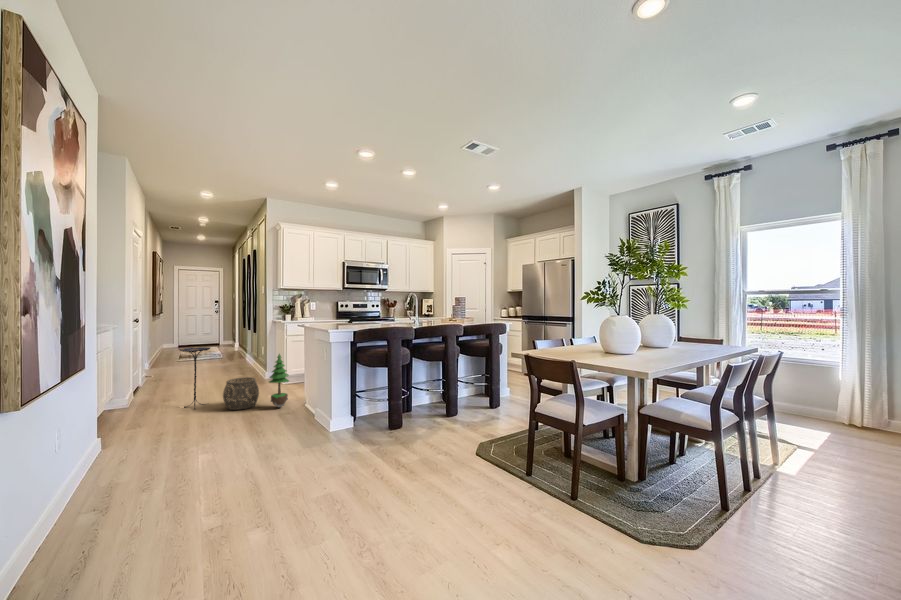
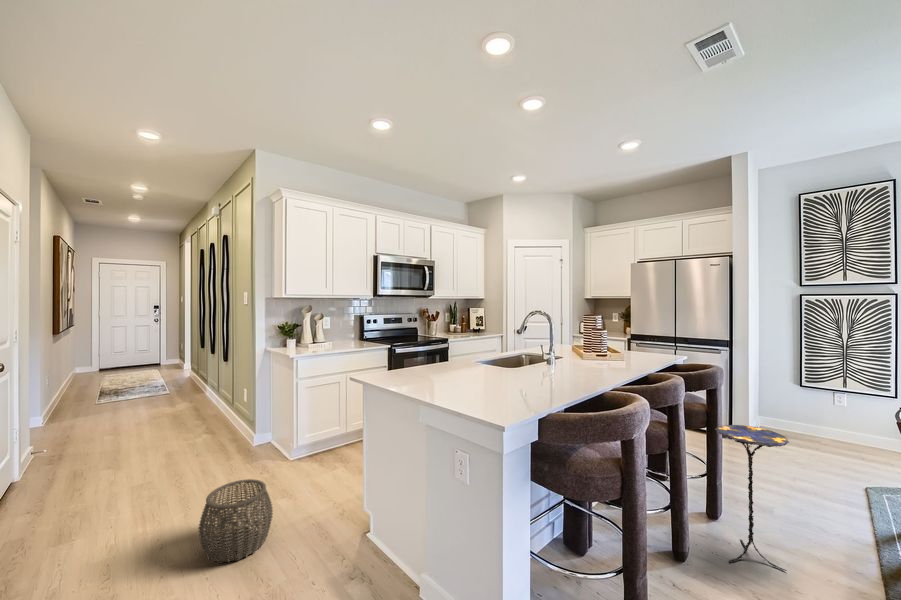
side table: present [179,347,210,409] -> present [716,425,789,571]
potted tree: present [269,354,289,408] -> none [297,436,339,545]

